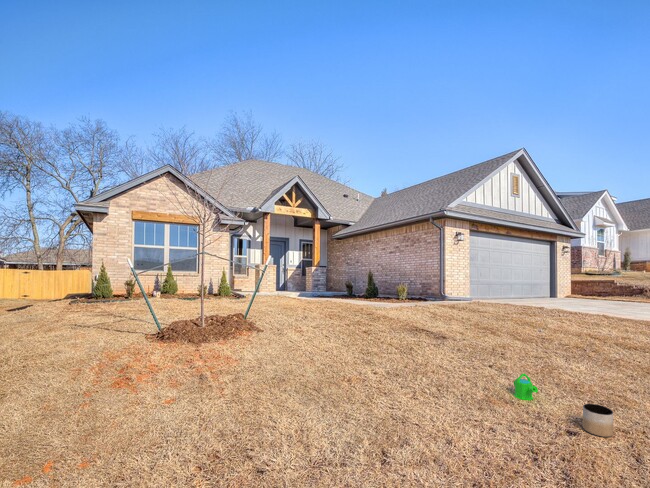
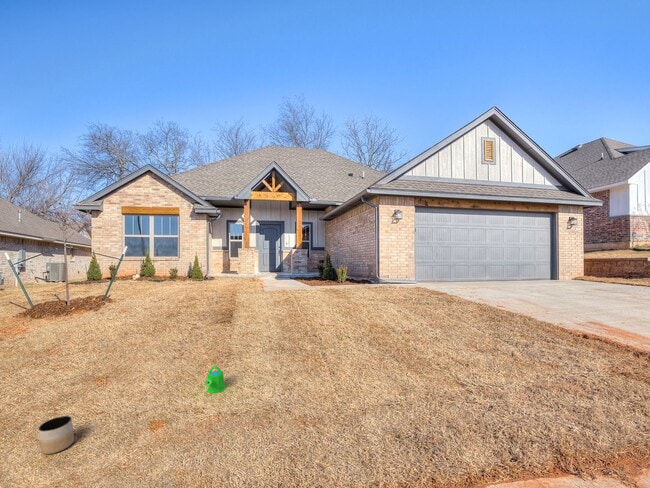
watering can: present [514,374,538,400] -> present [205,366,226,393]

